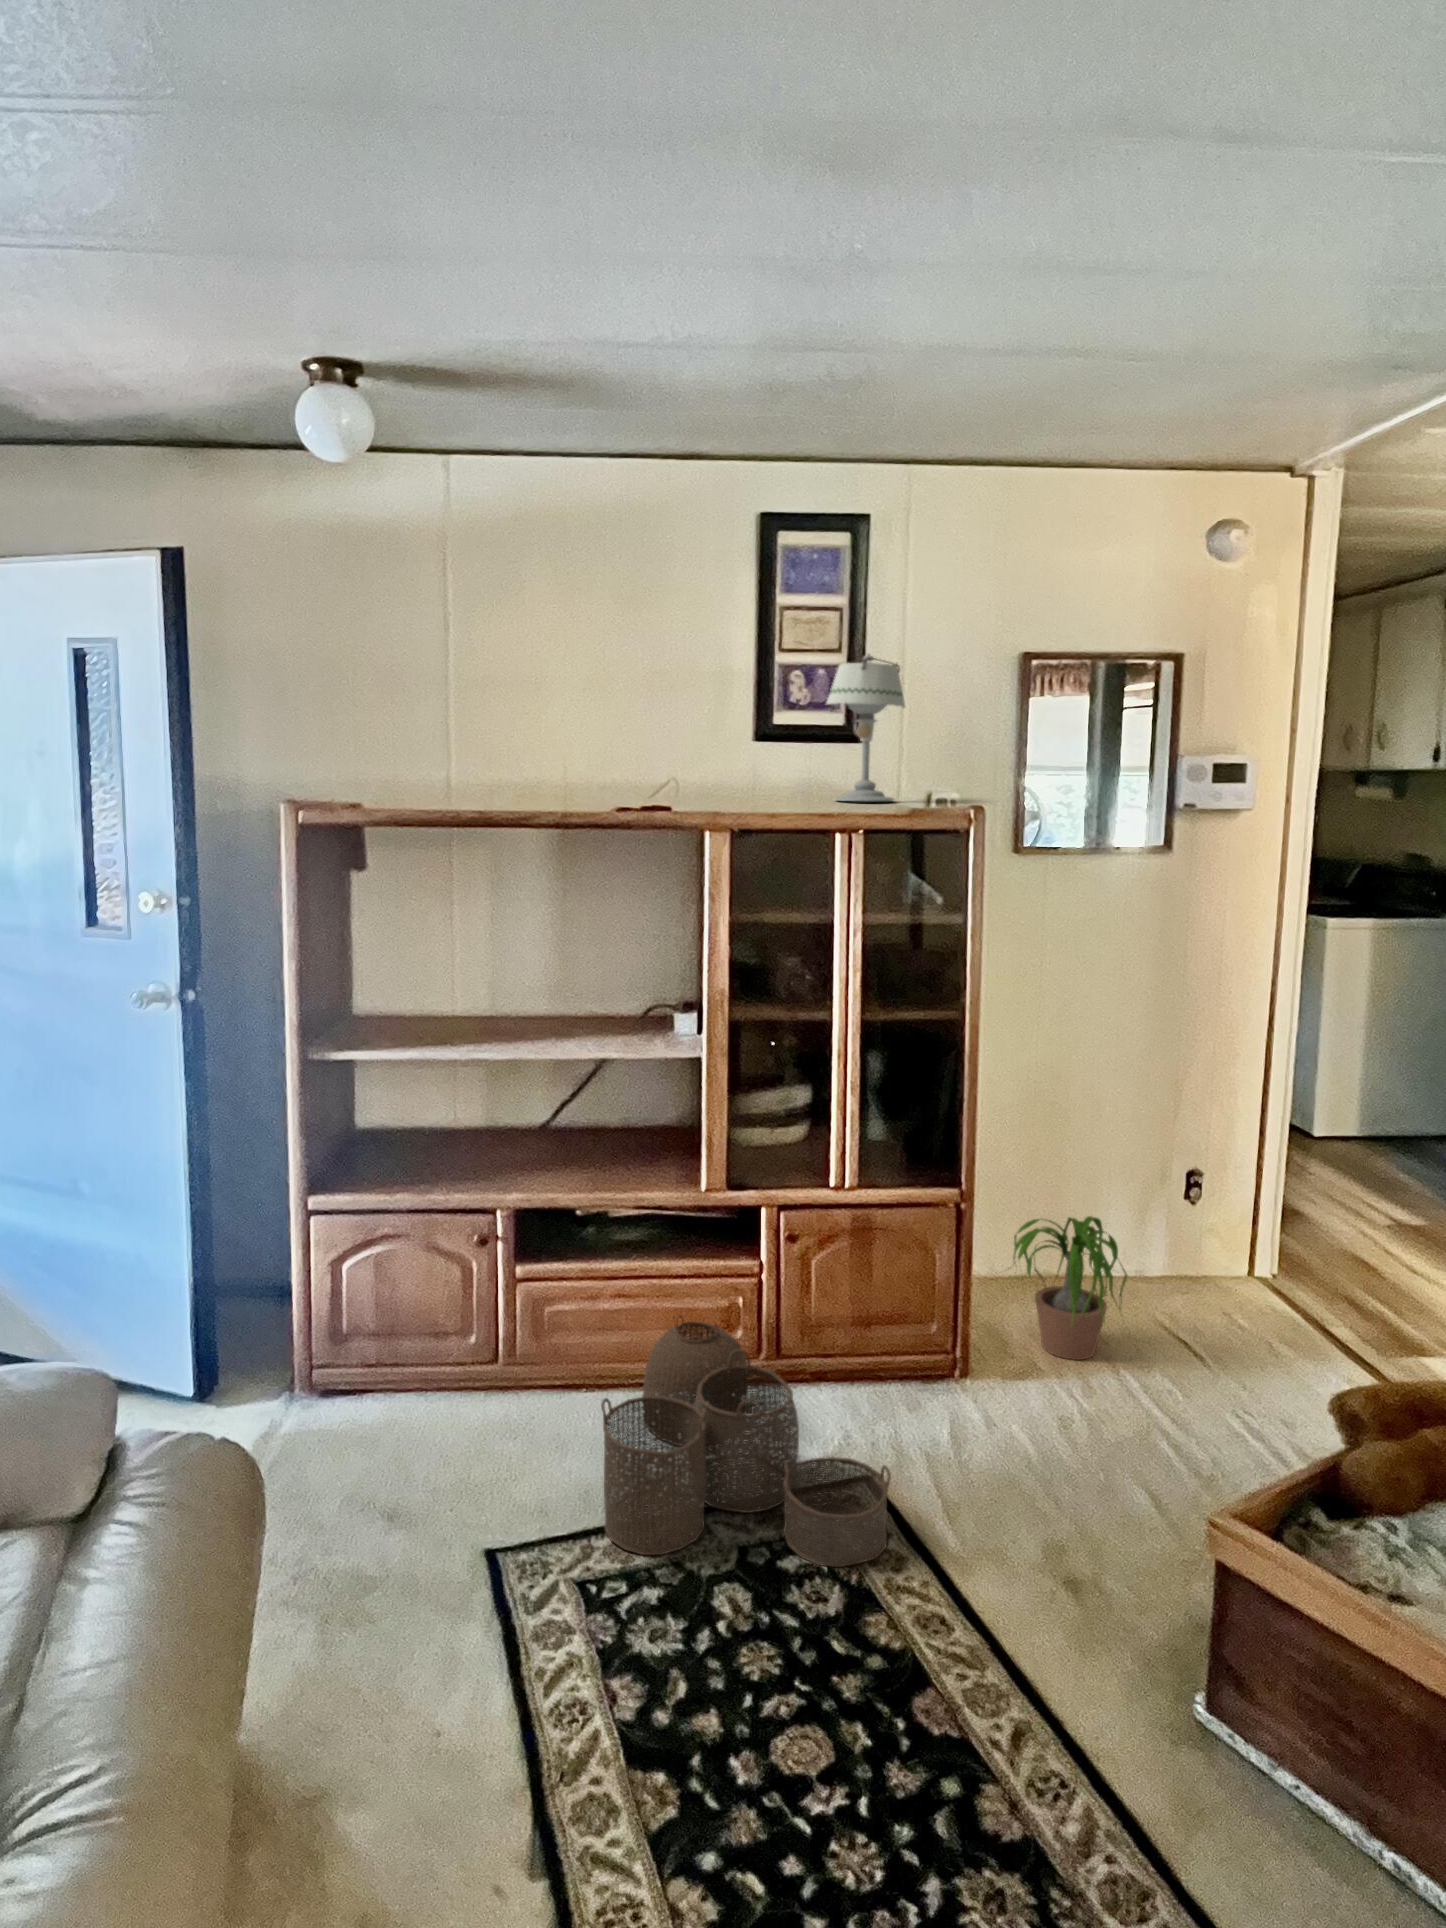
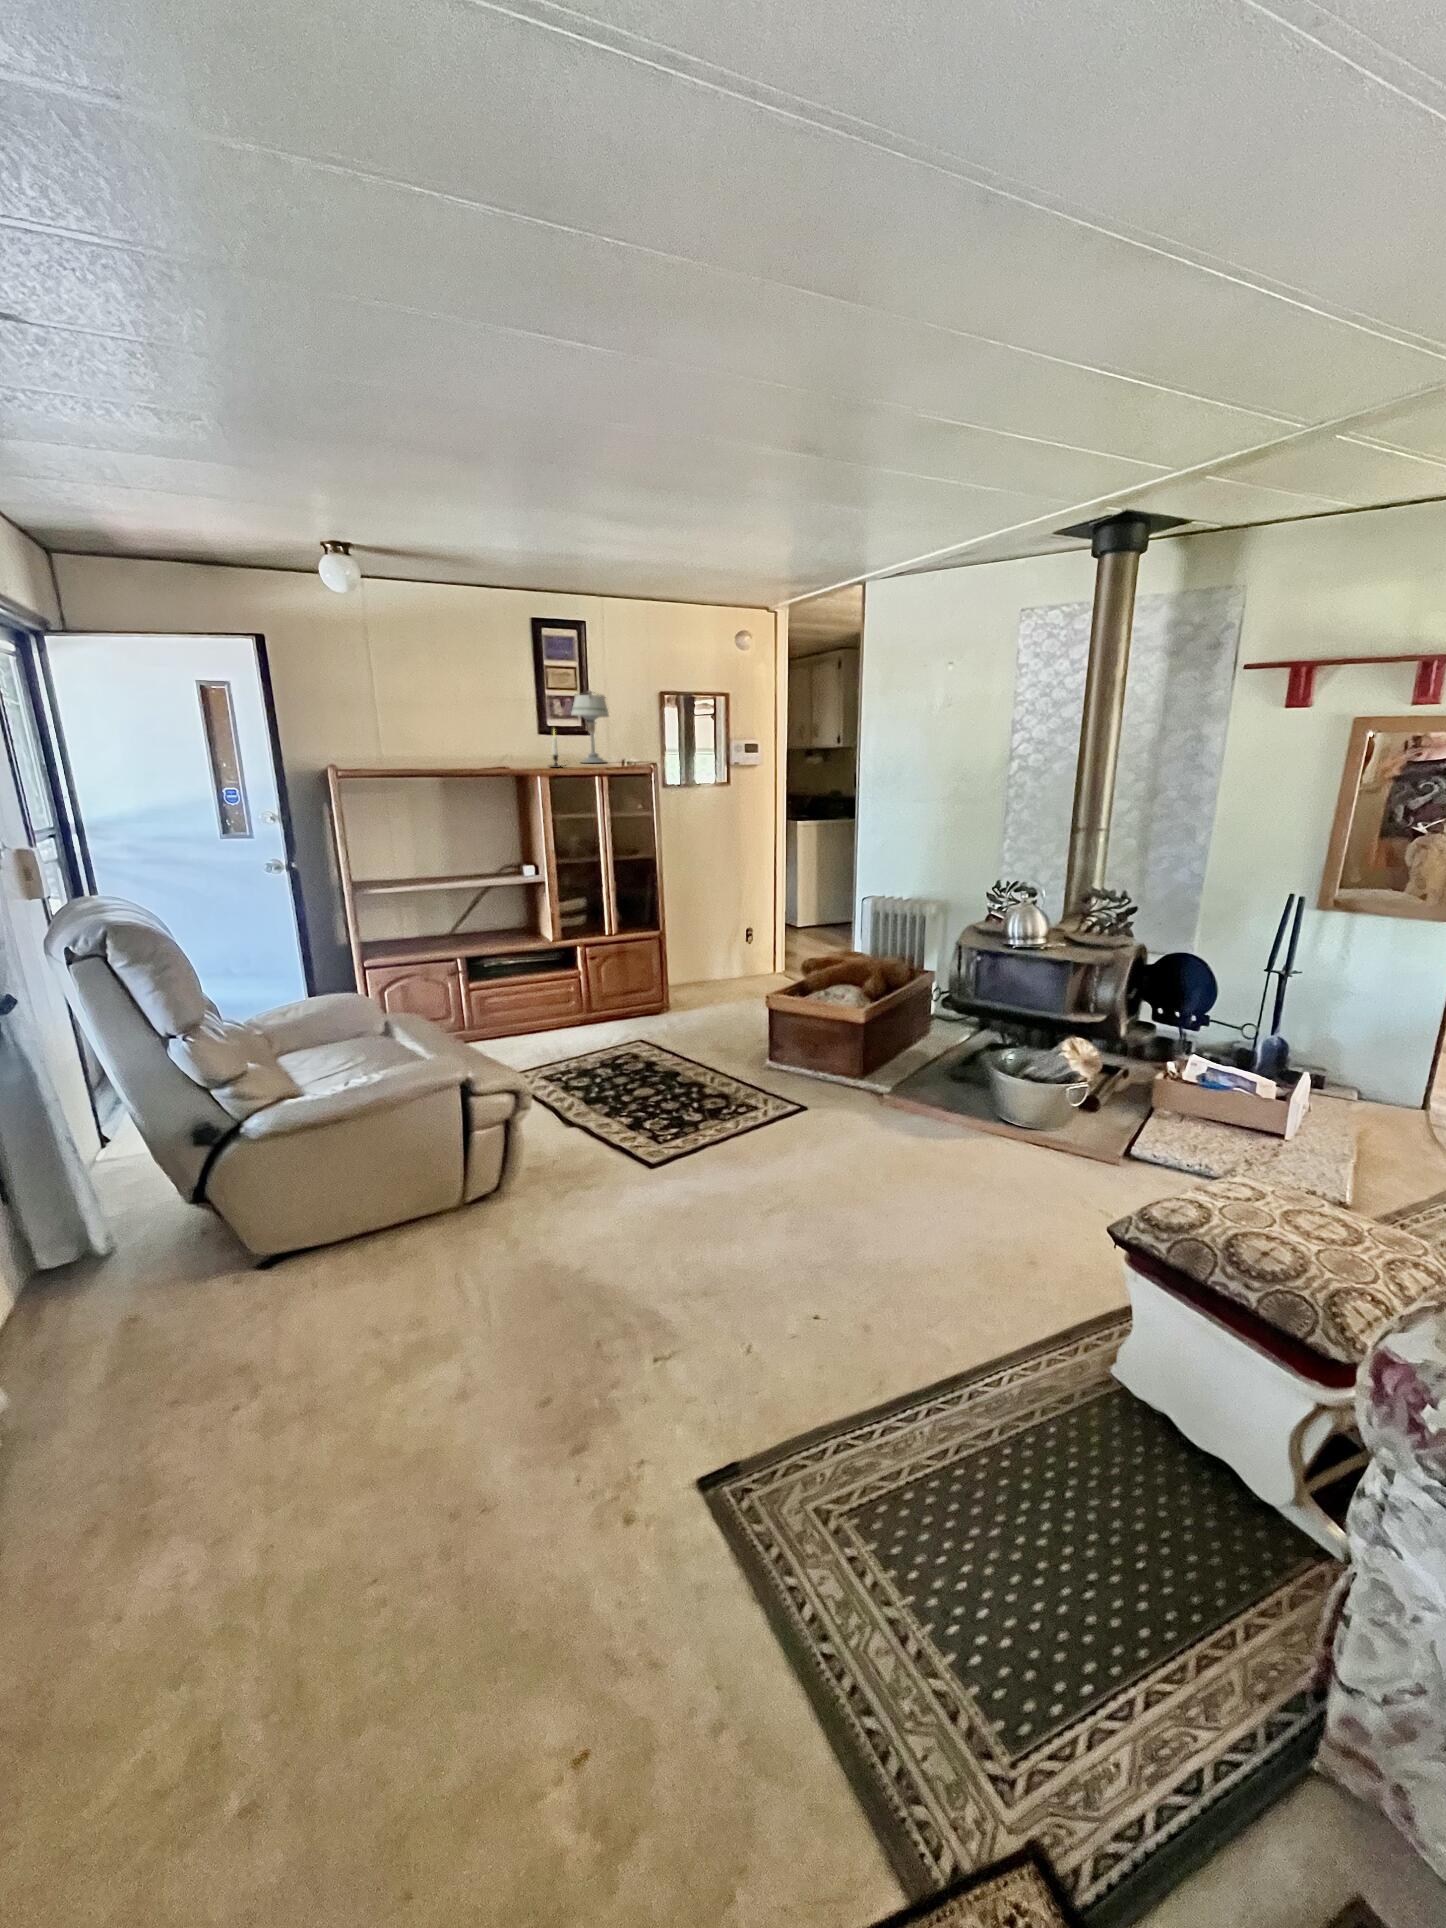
candle: none [733,728,782,814] -> present [549,731,566,768]
potted plant: present [1008,1216,1127,1360] -> none [670,943,730,1002]
woven basket: present [601,1316,891,1567] -> none [540,992,658,1064]

